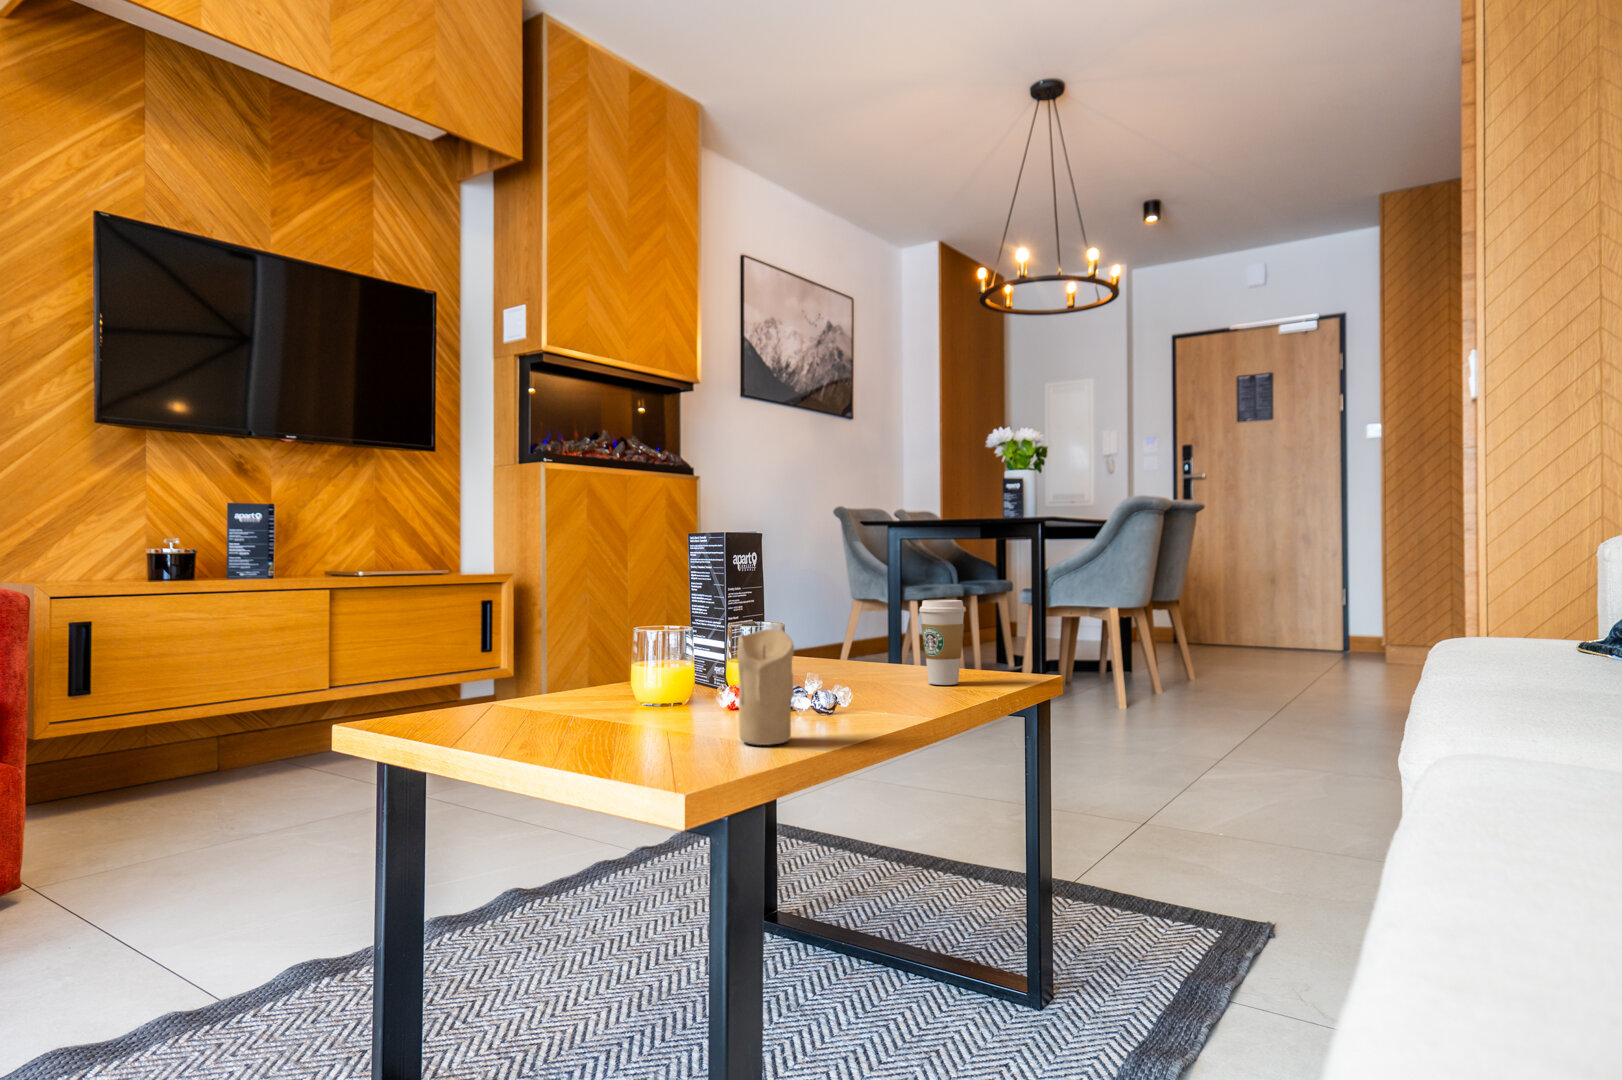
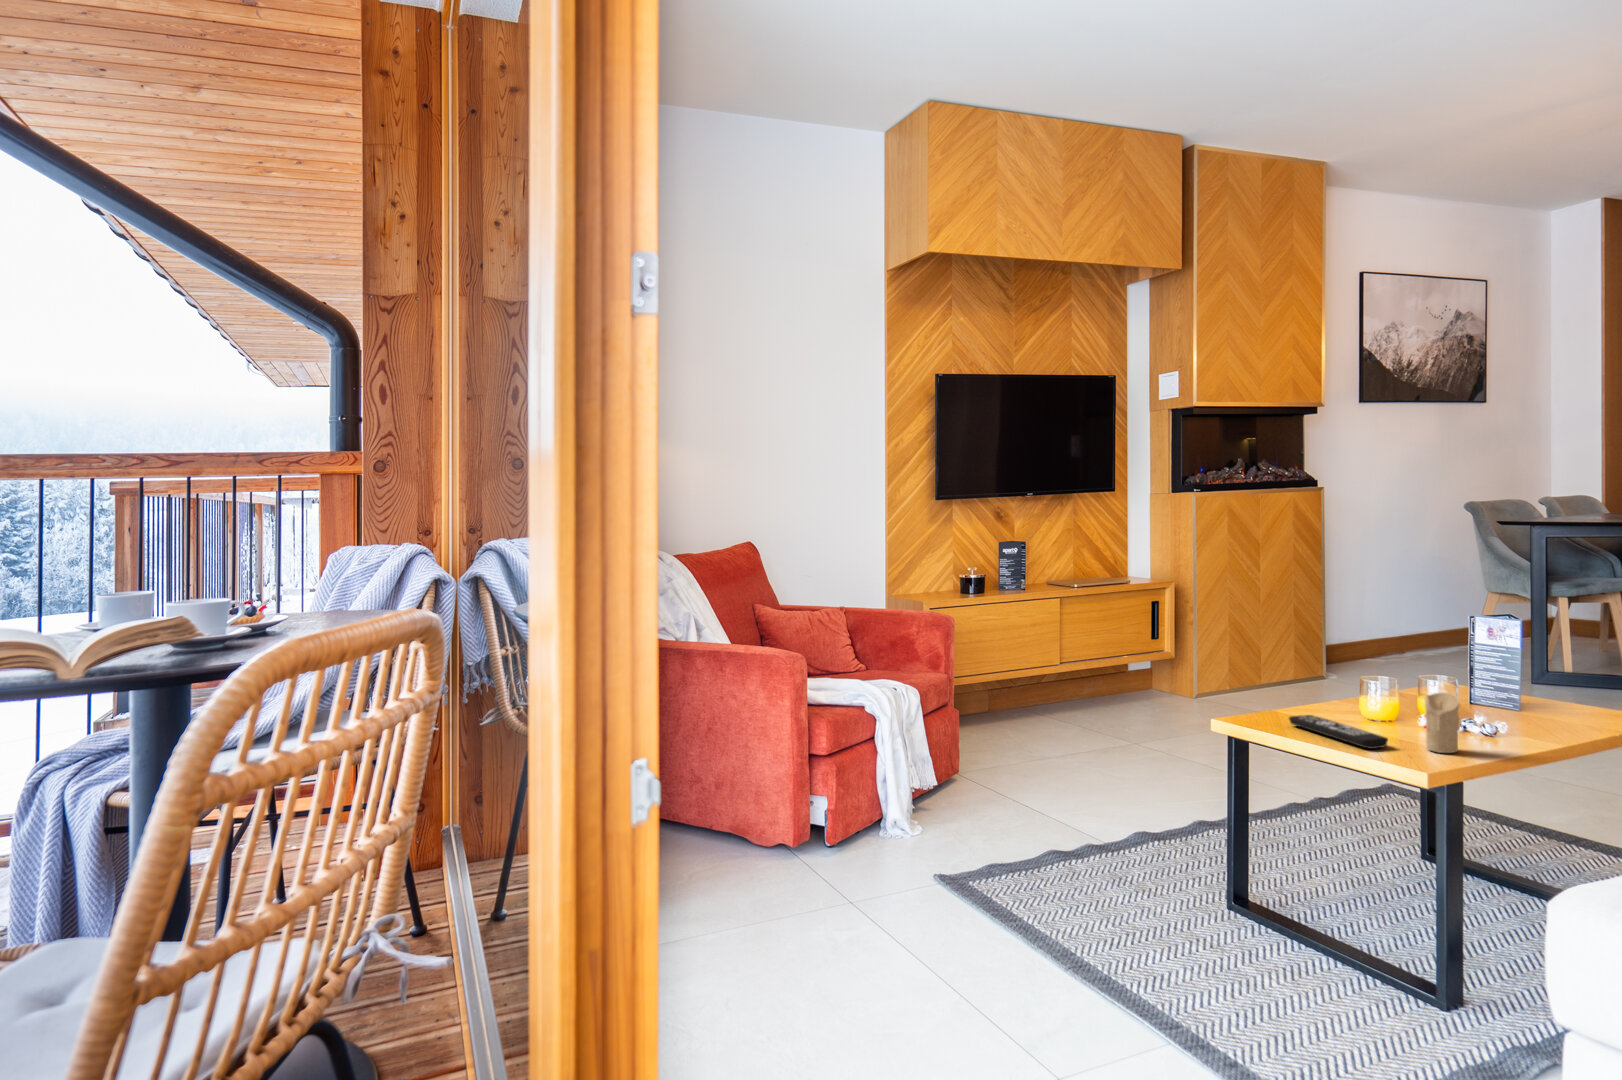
coffee cup: present [919,600,966,685] -> none [1548,660,1587,718]
remote control: none [519,701,673,749] -> present [1289,715,1388,749]

